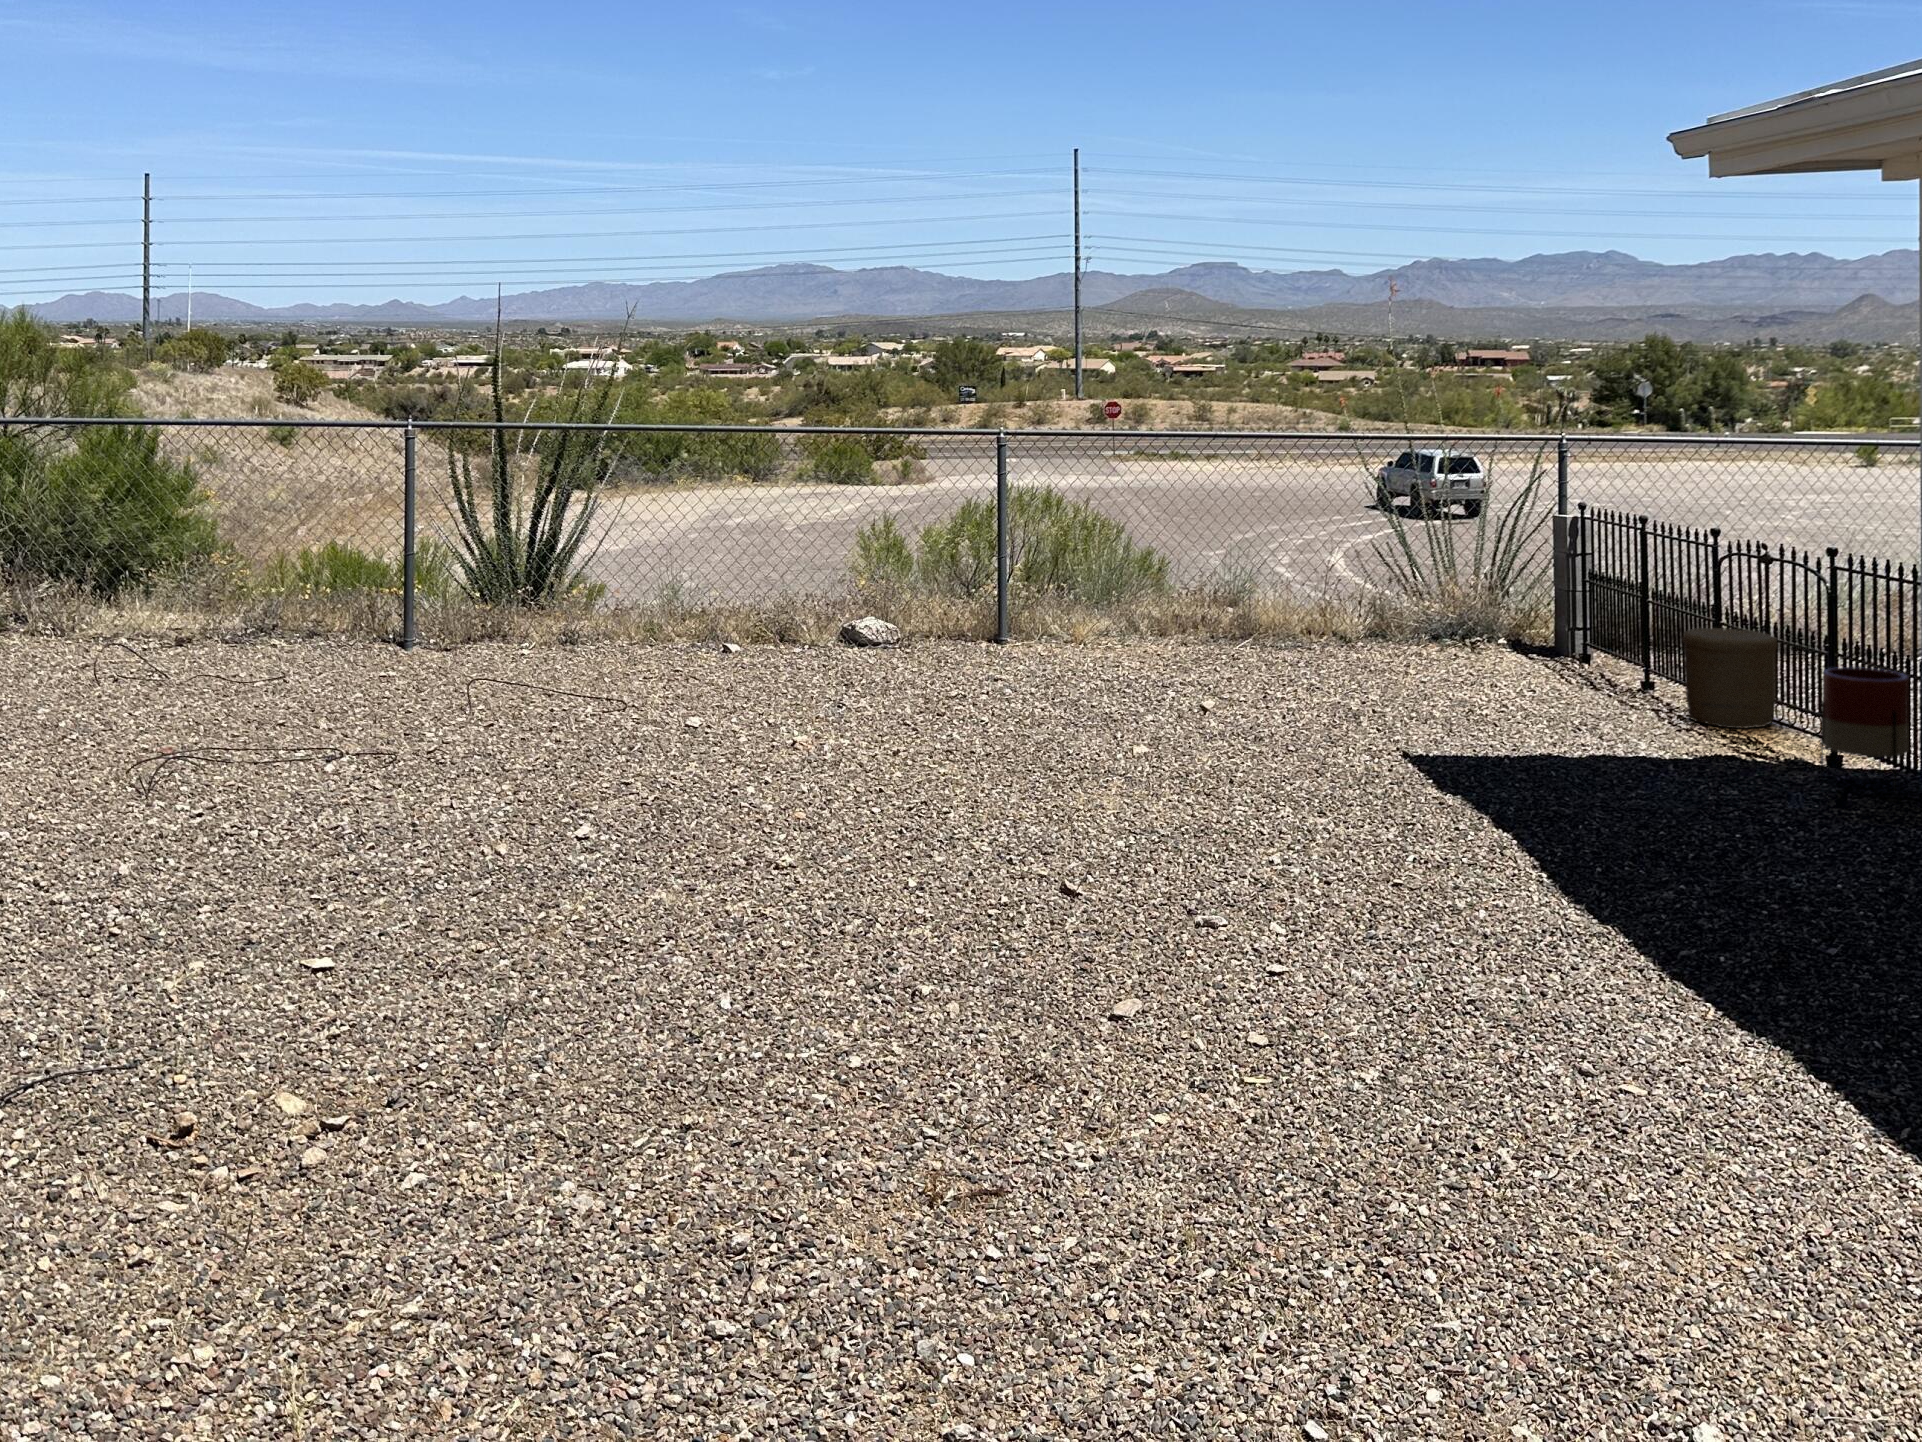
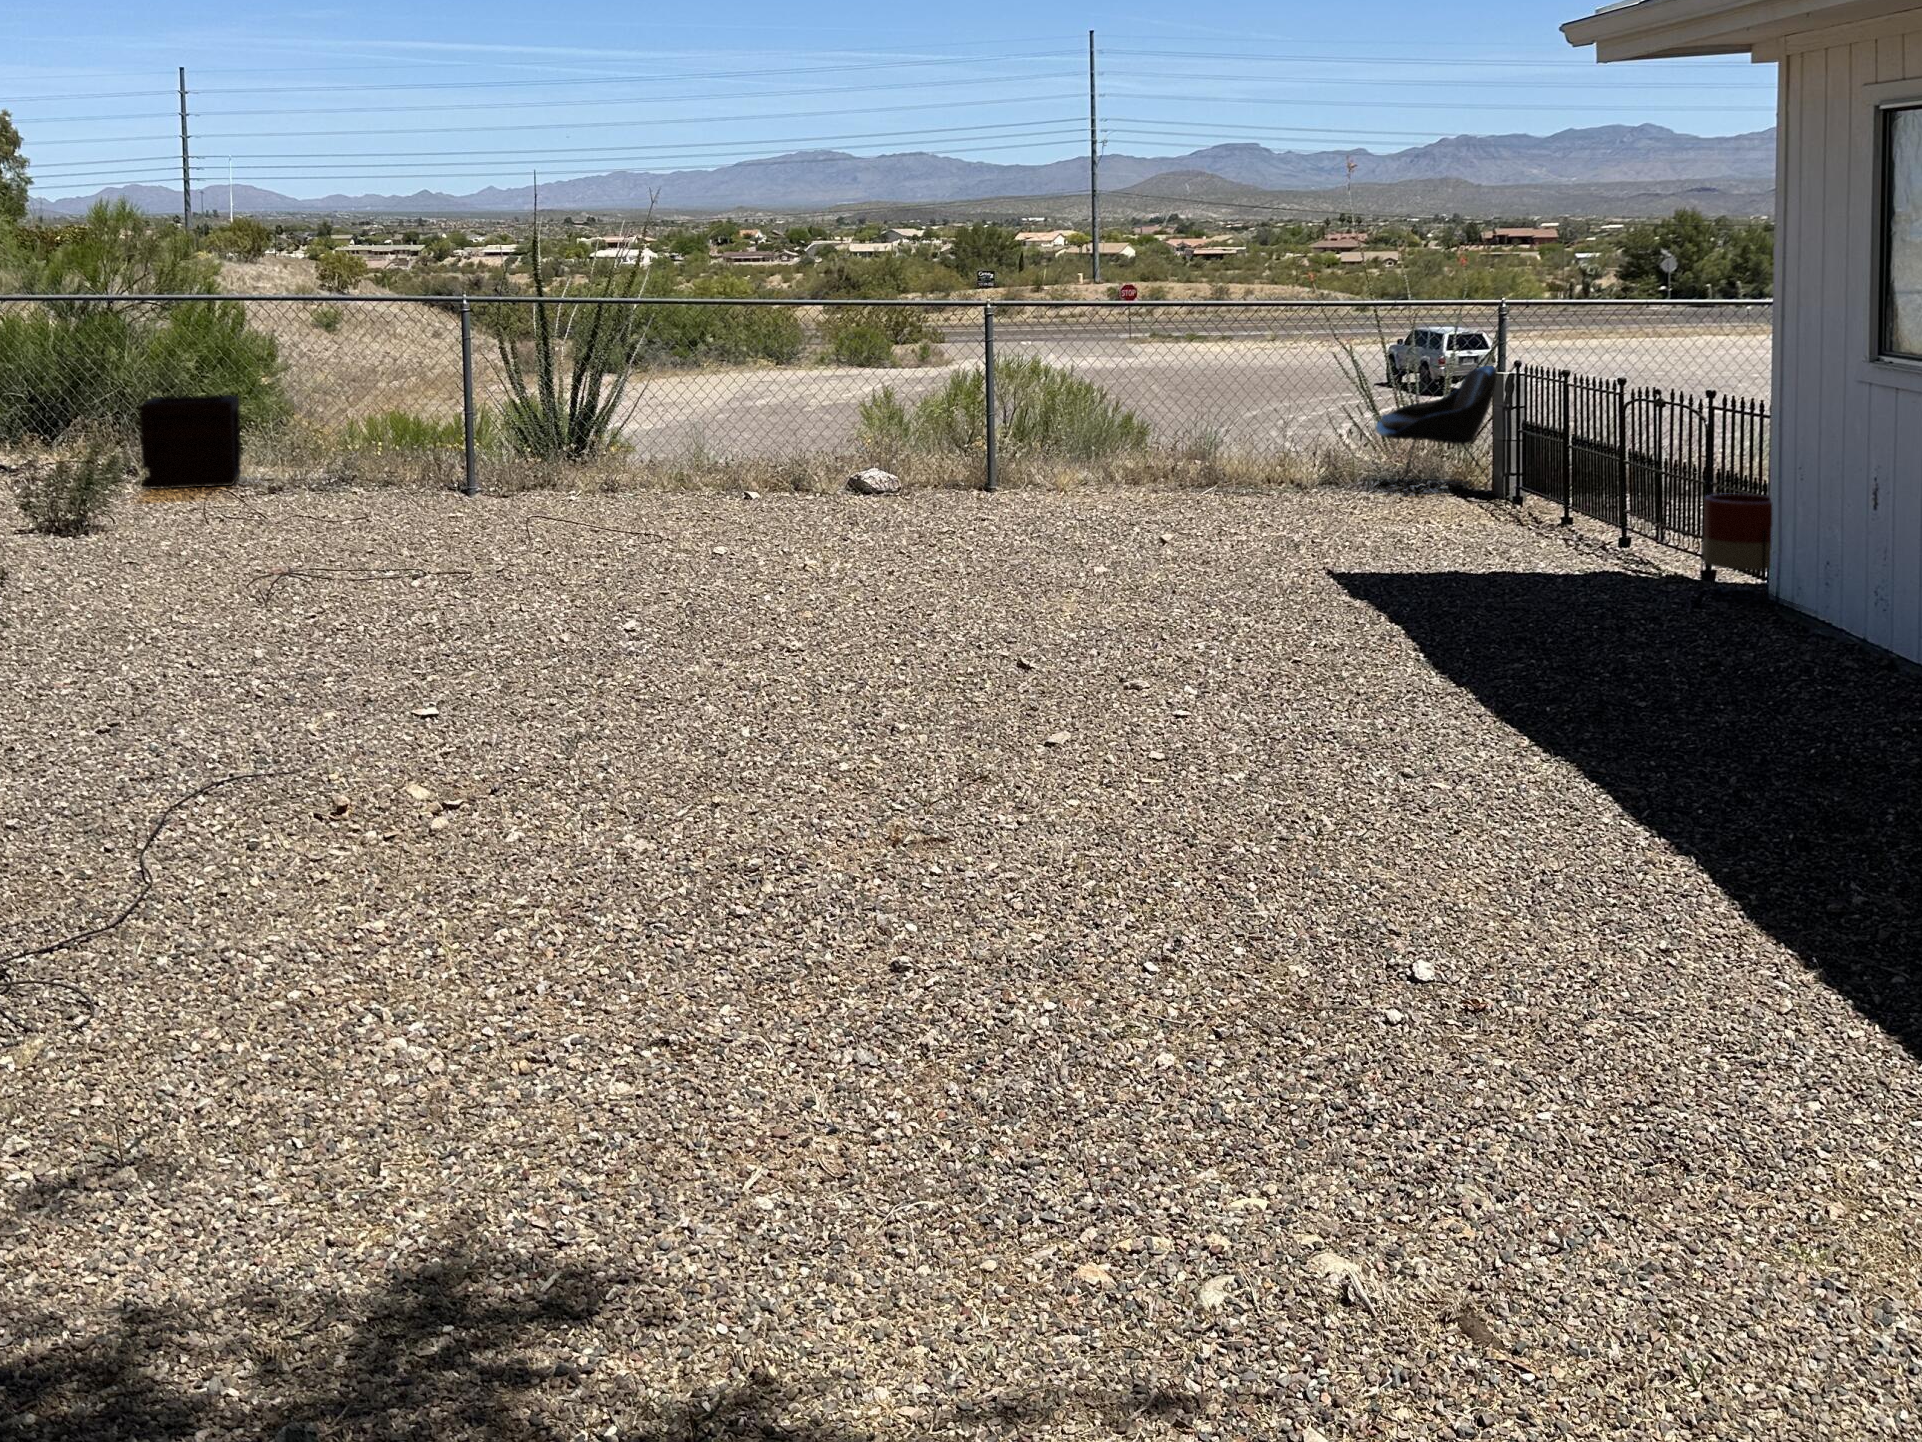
lounge chair: none [1418,510,1551,653] -> present [1375,366,1497,497]
wooden crate: none [39,525,161,633] -> present [139,395,242,489]
woven basket: present [1682,628,1778,729] -> none [1597,466,1684,554]

